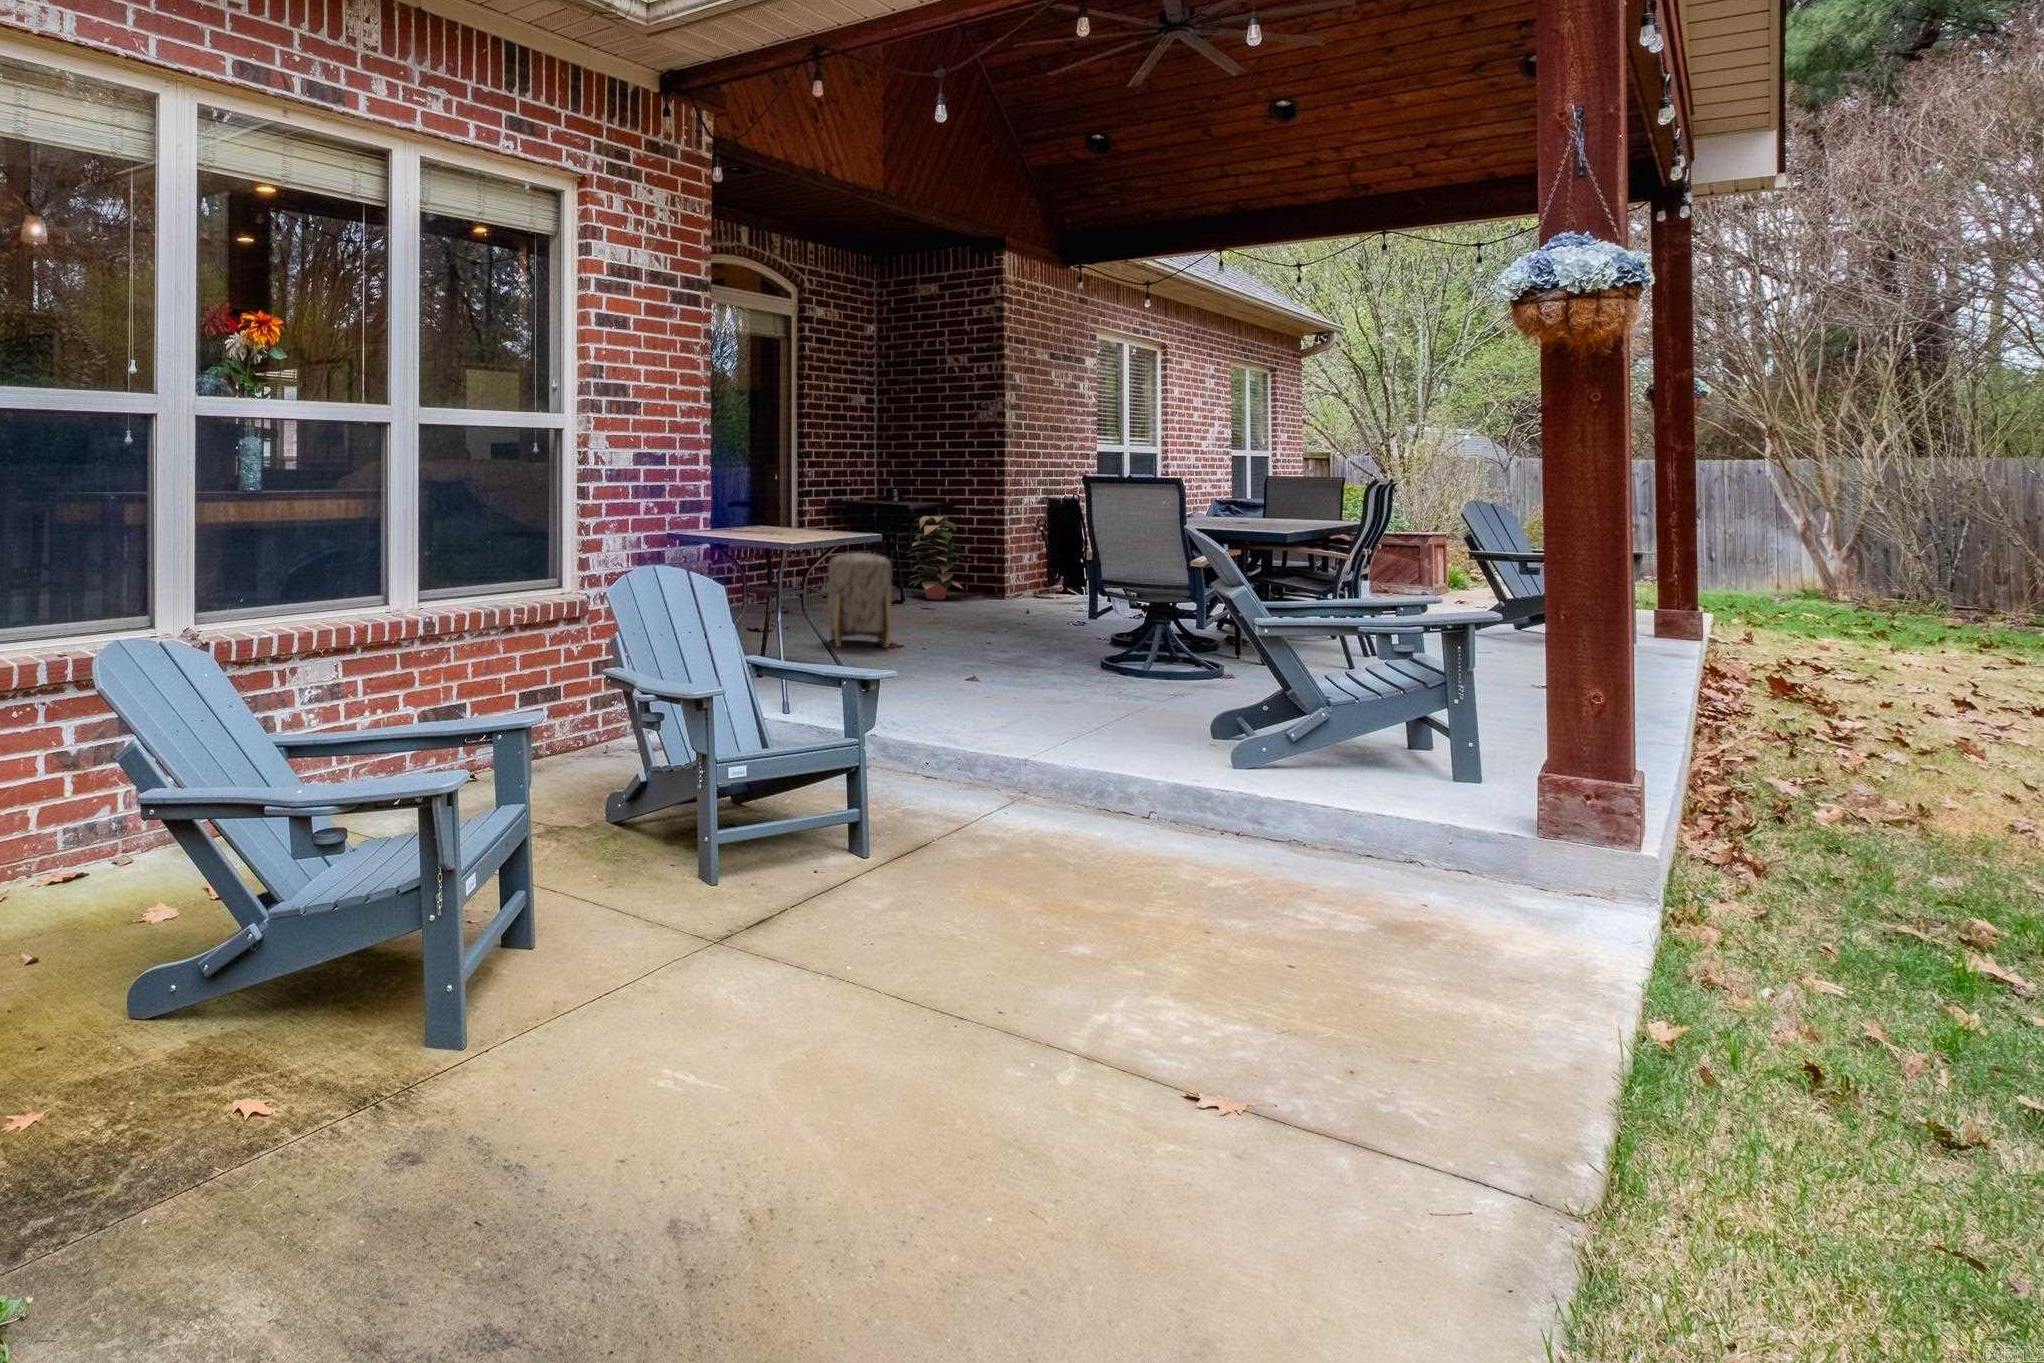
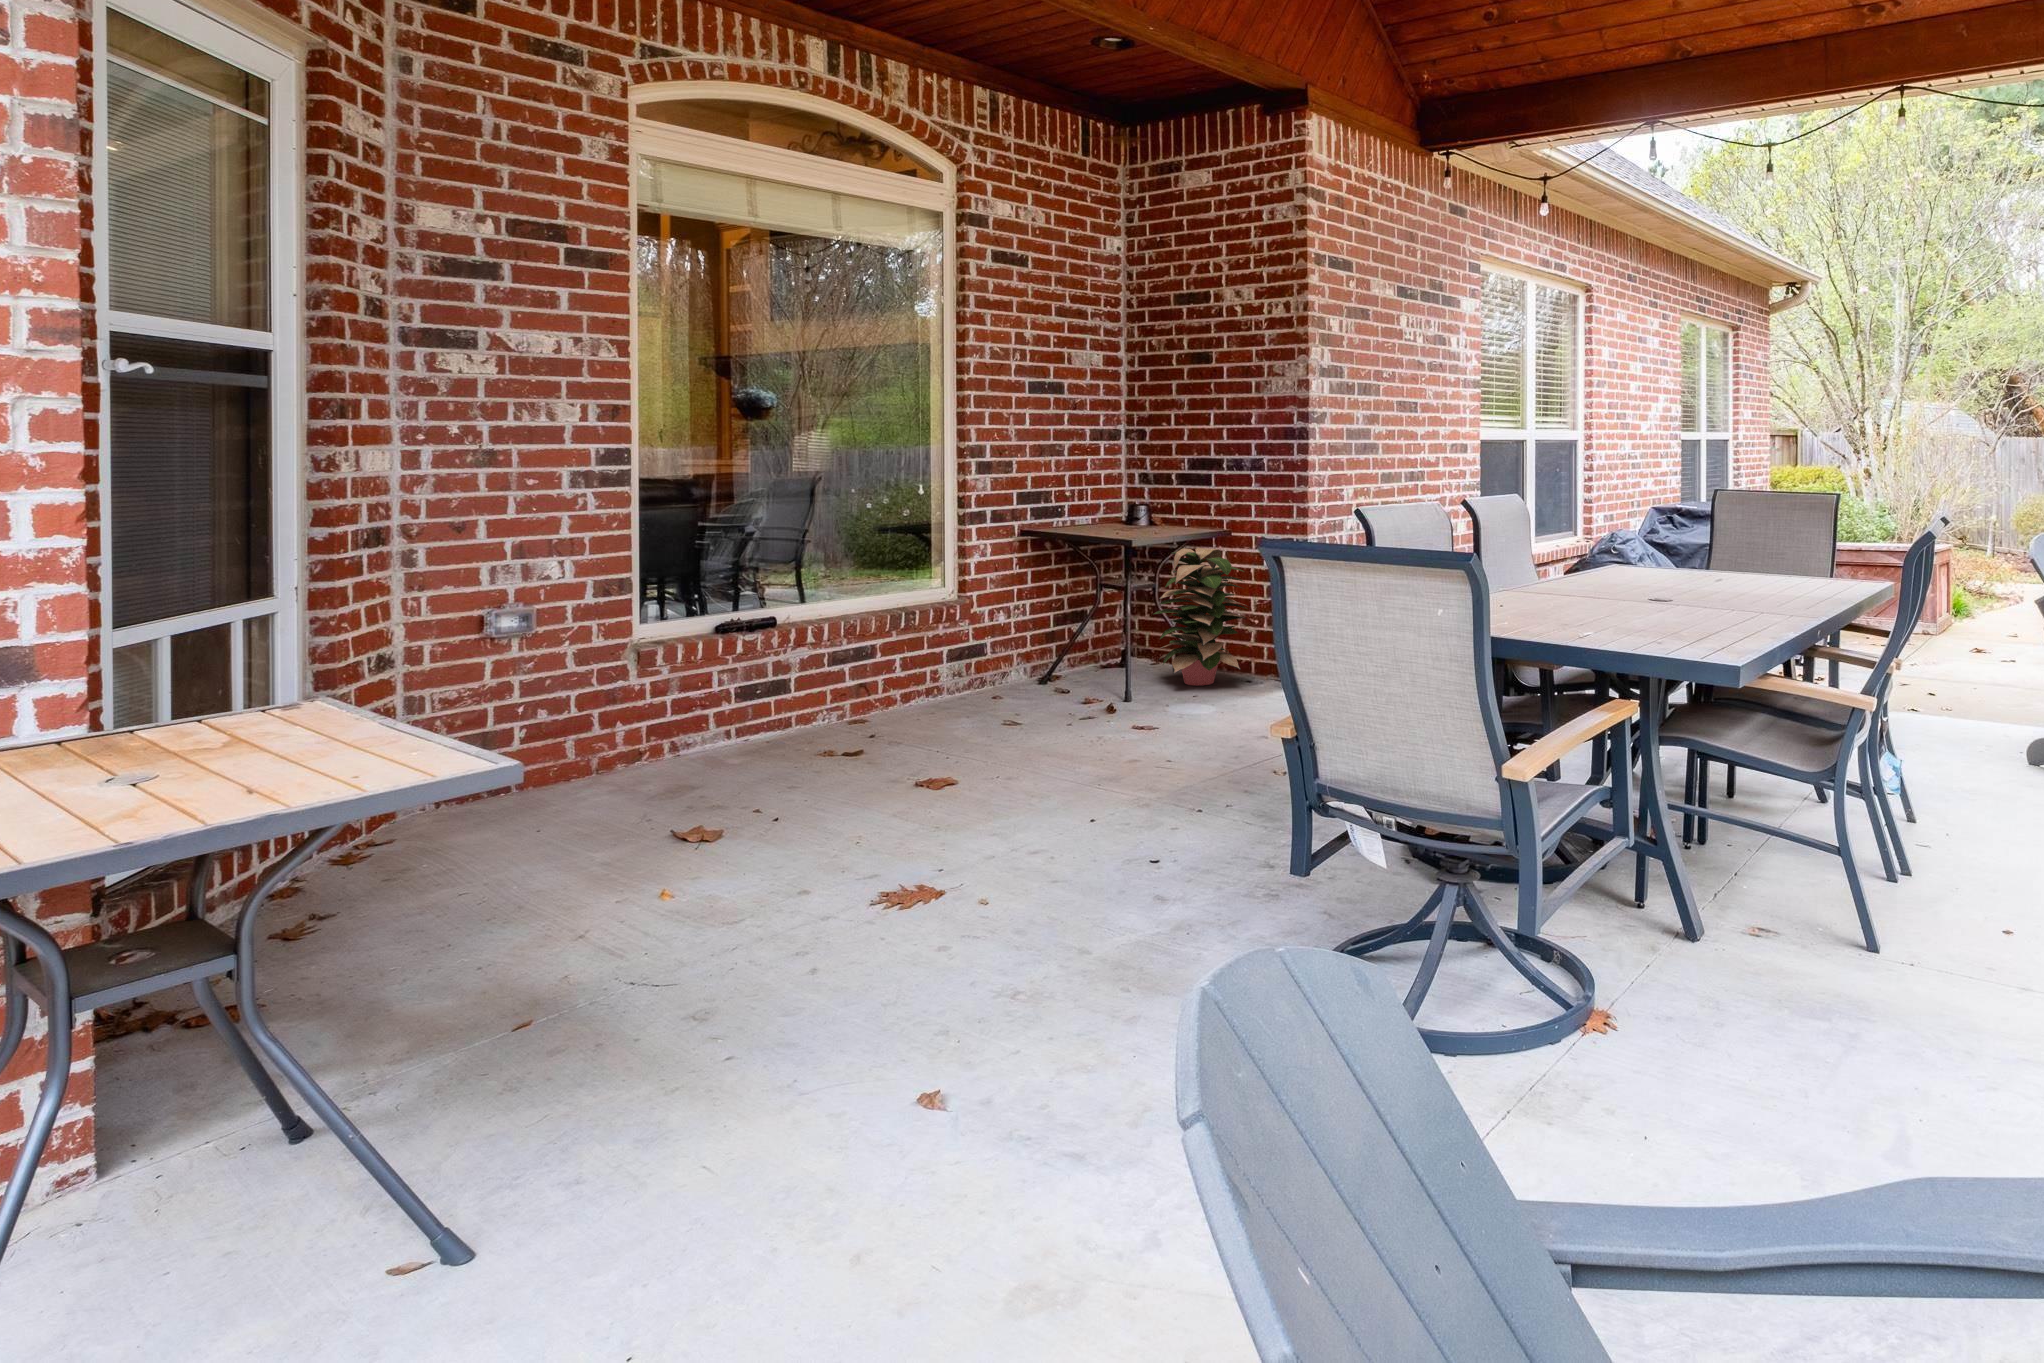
ottoman: present [828,553,892,647] -> none [783,678,940,897]

